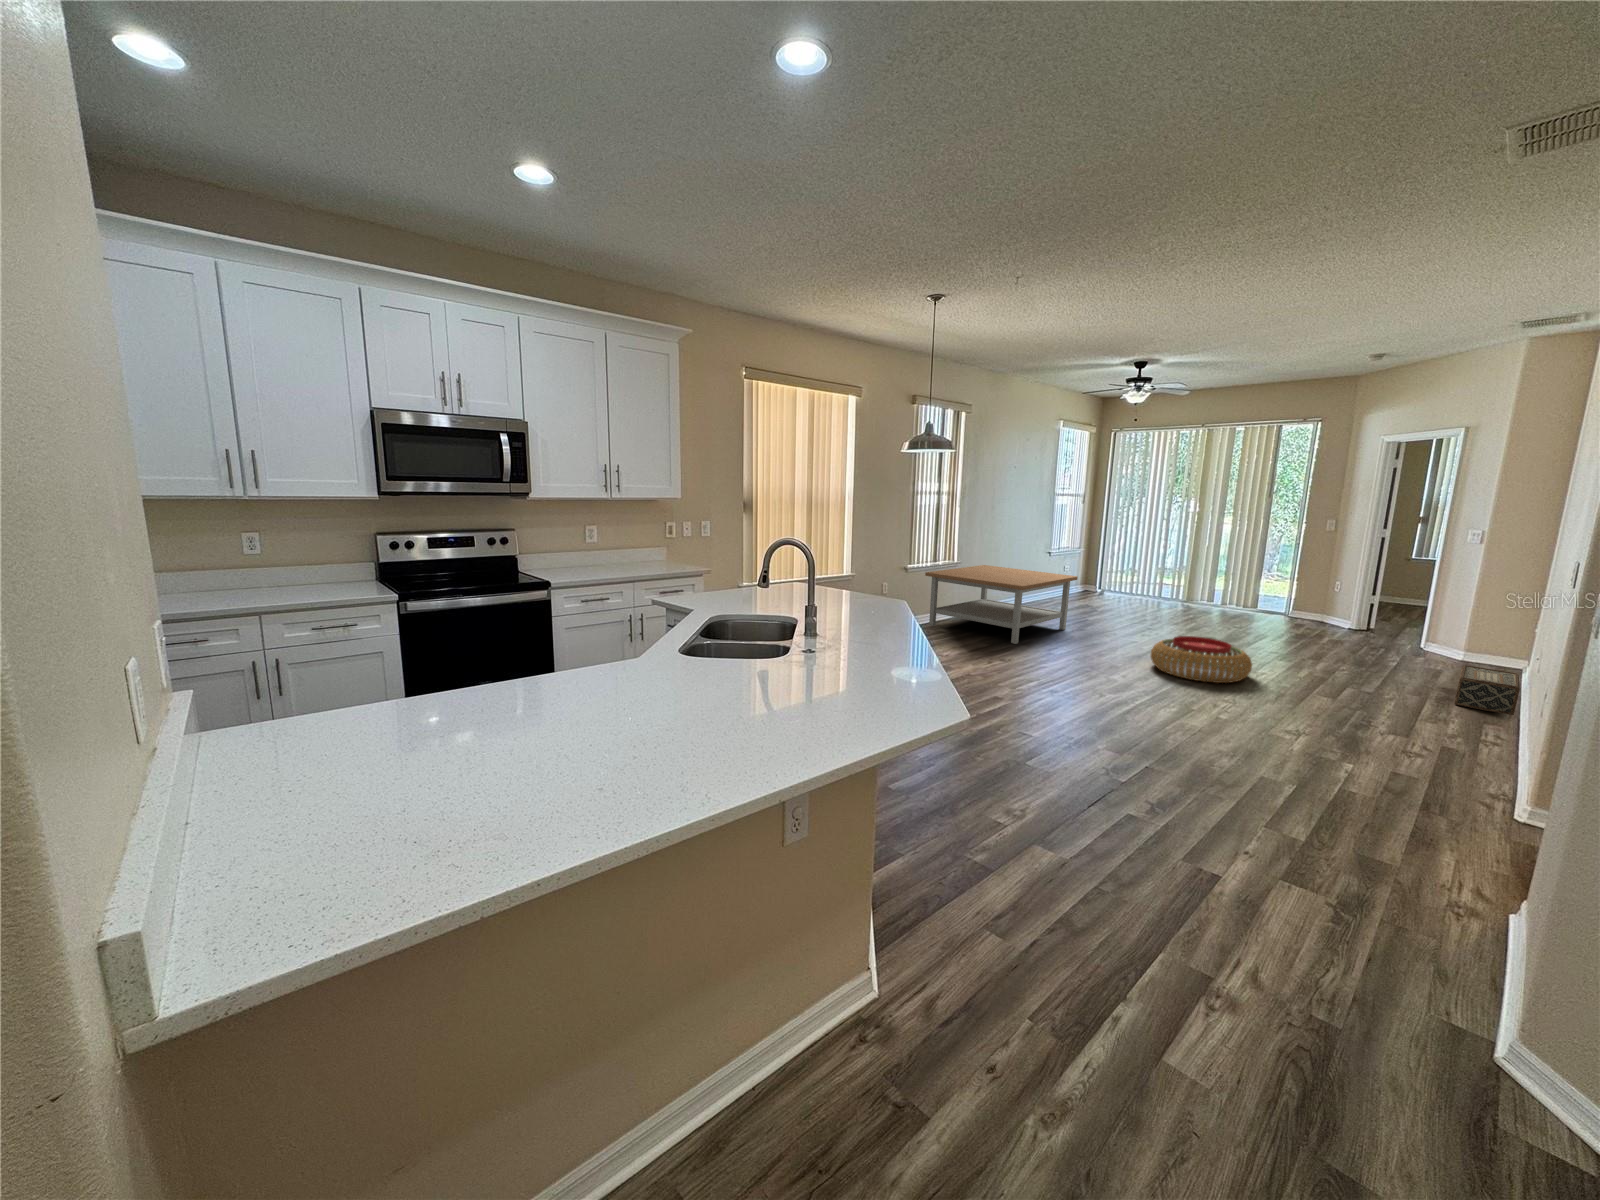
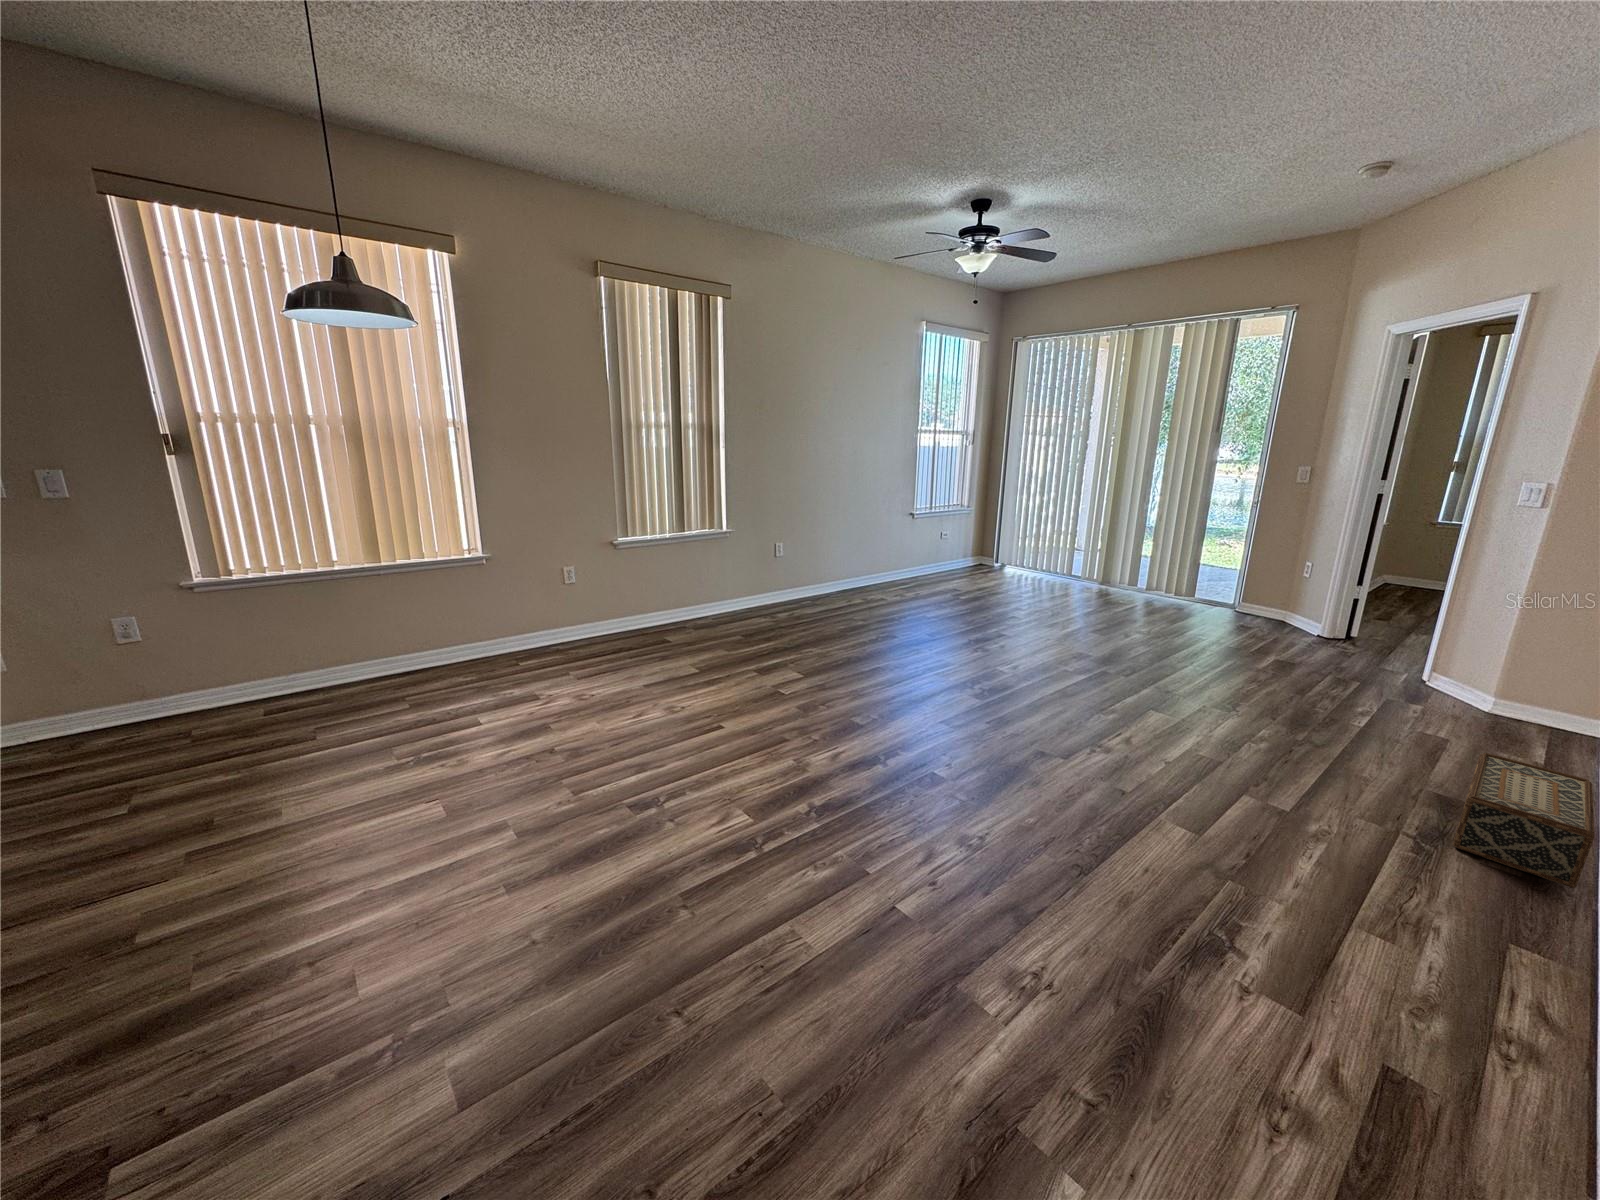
coffee table: present [925,565,1078,644] -> none [655,536,887,672]
pouf: present [1150,636,1252,683] -> none [924,676,1087,776]

